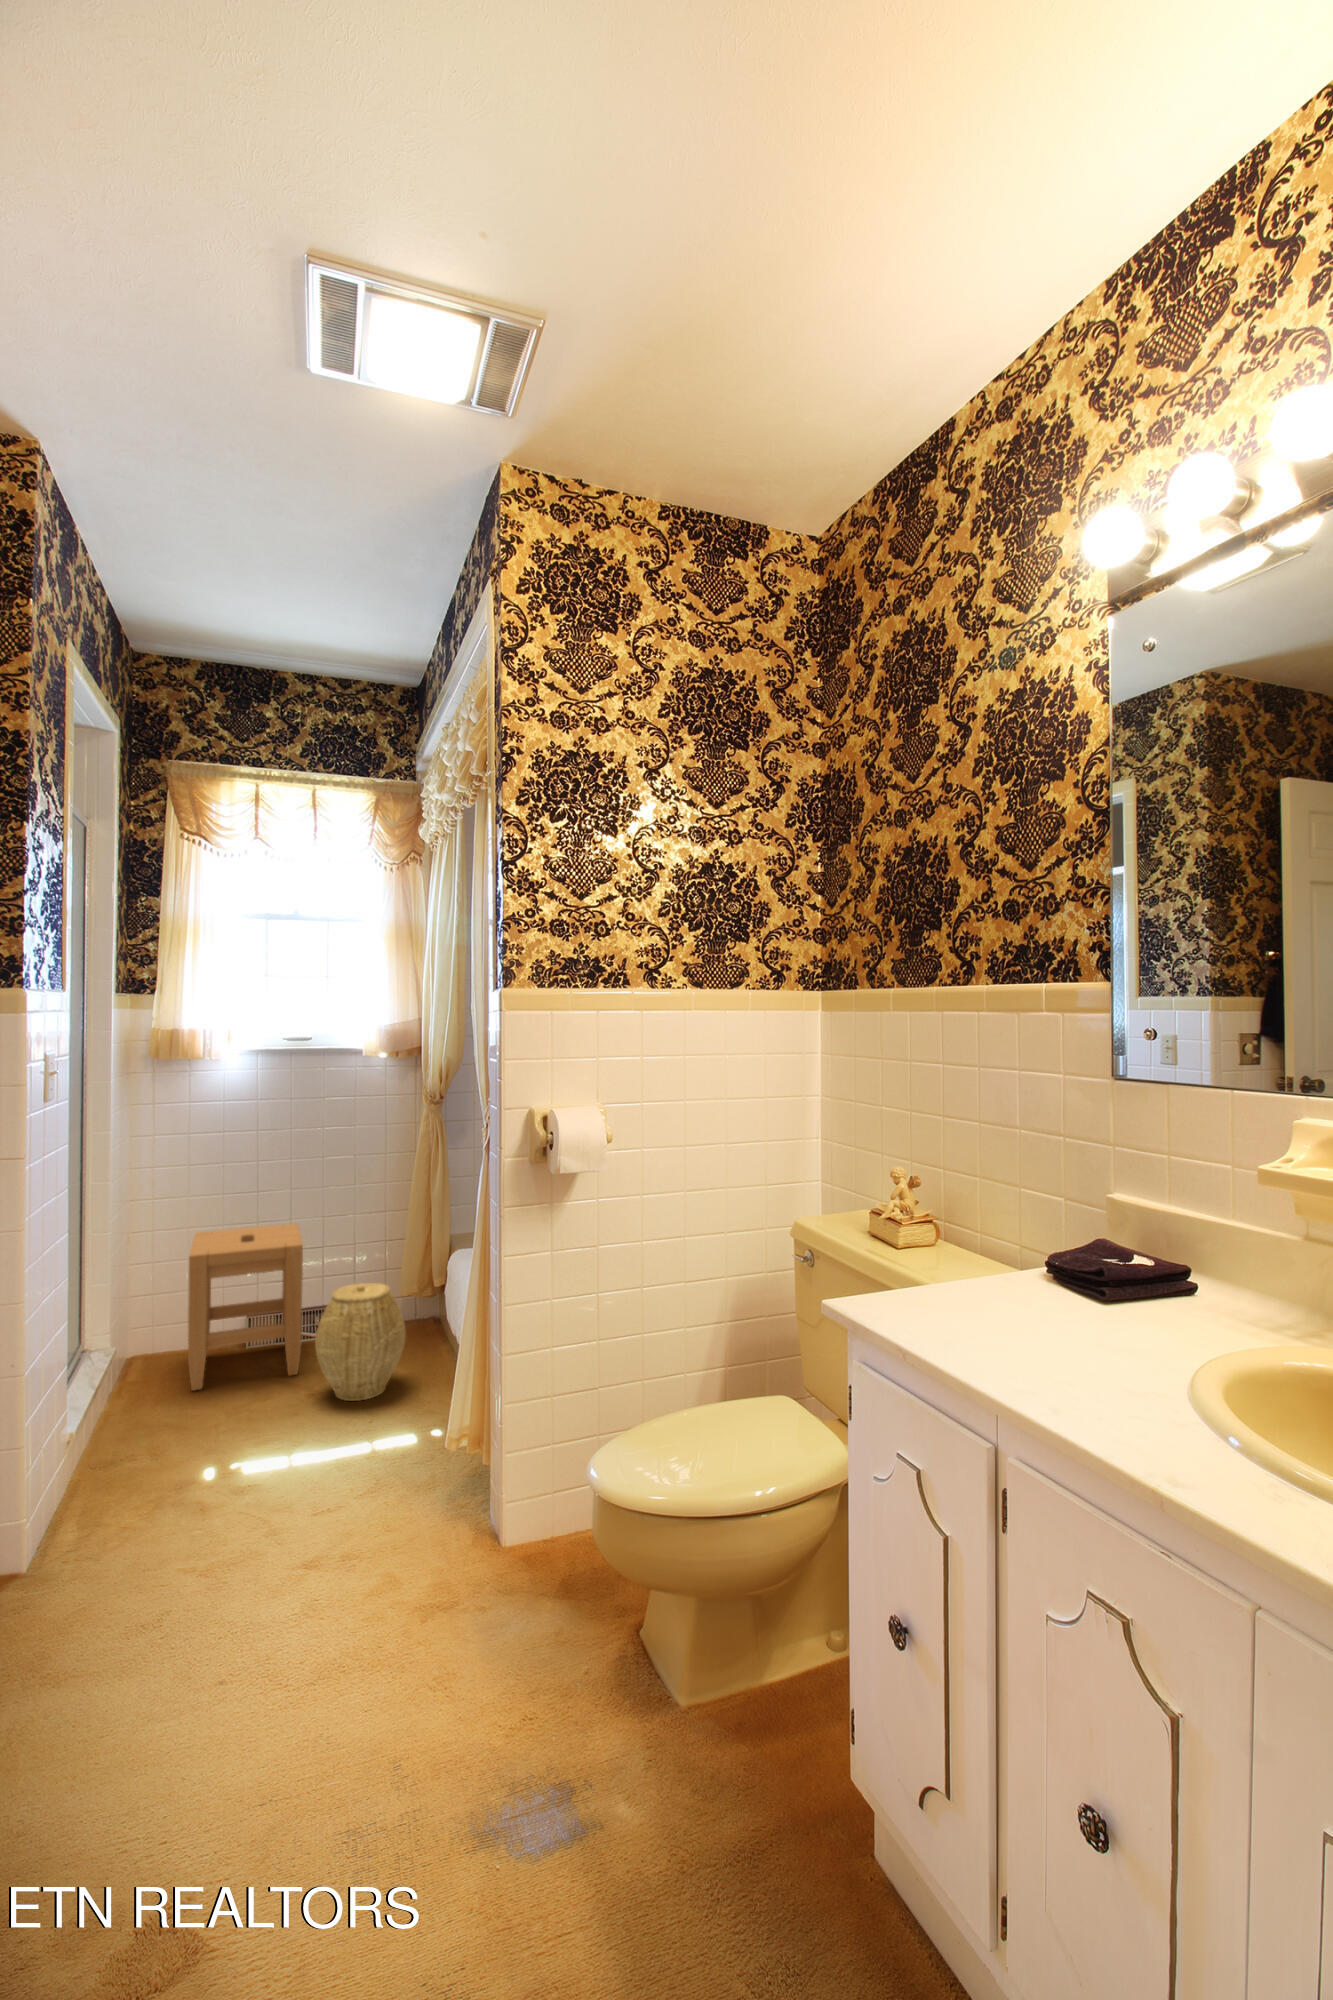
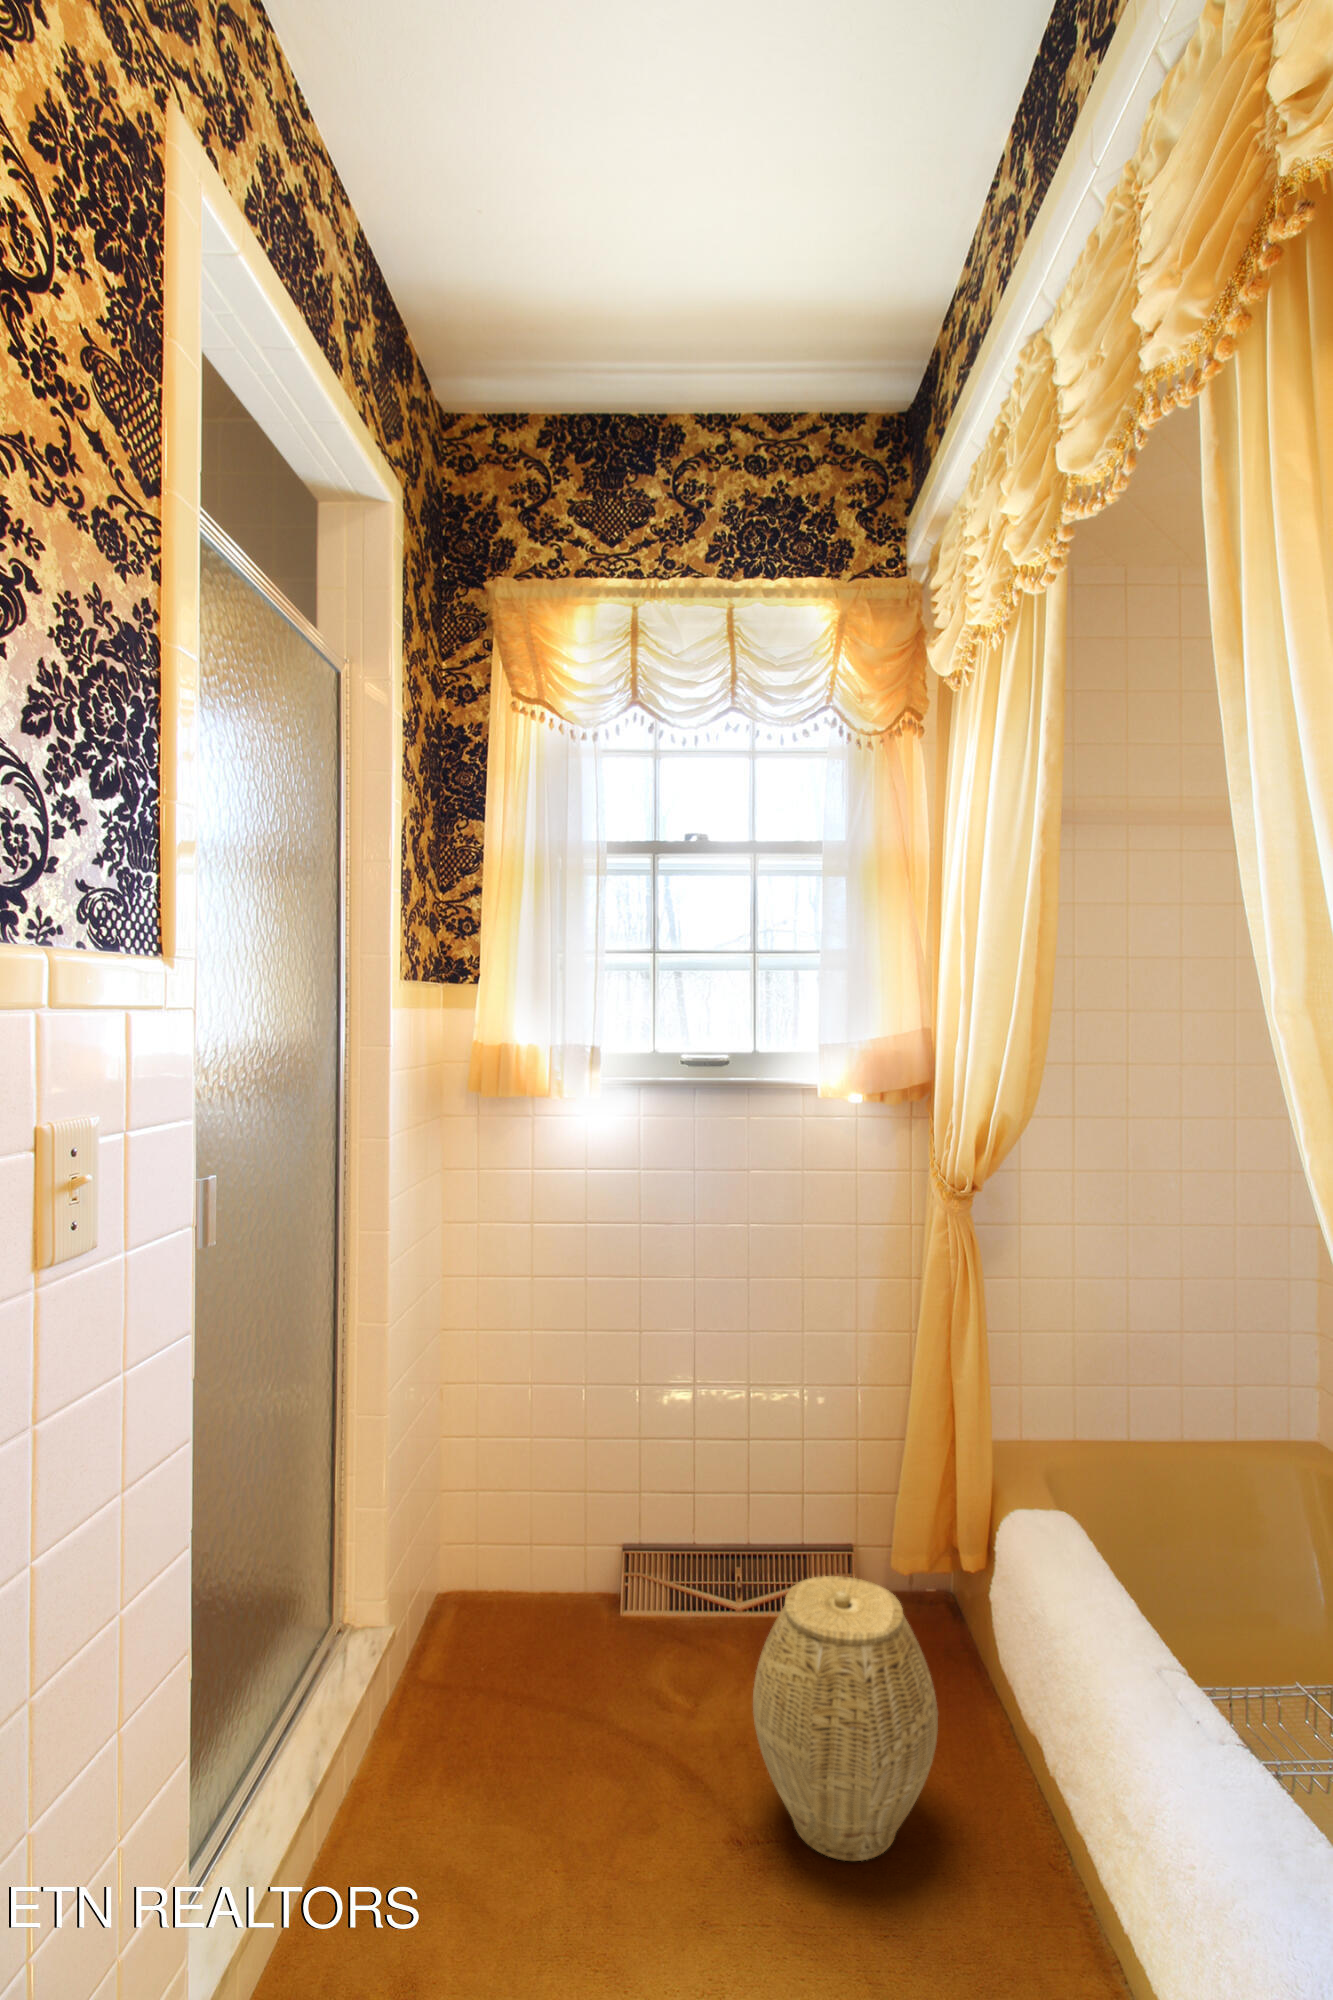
stool: present [188,1223,303,1390] -> none [523,1401,722,1730]

